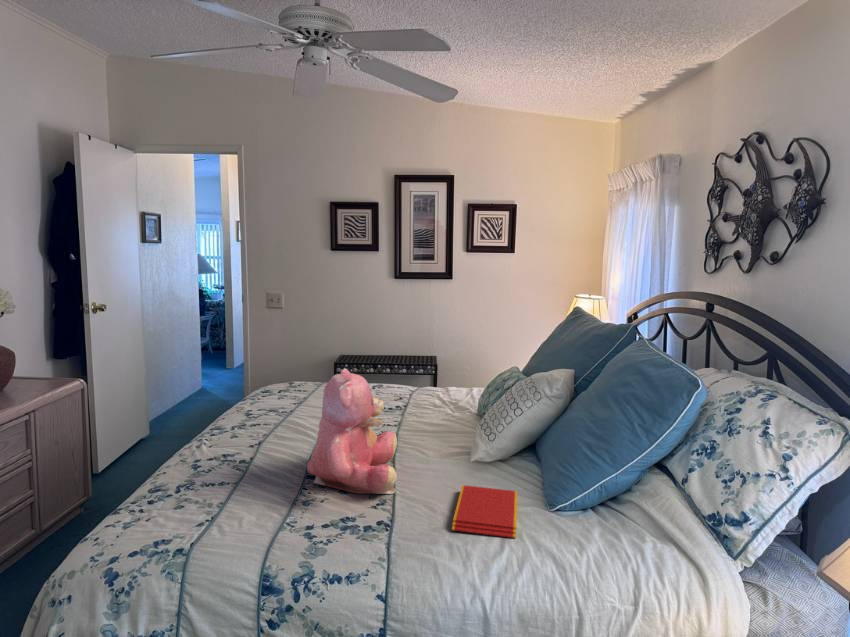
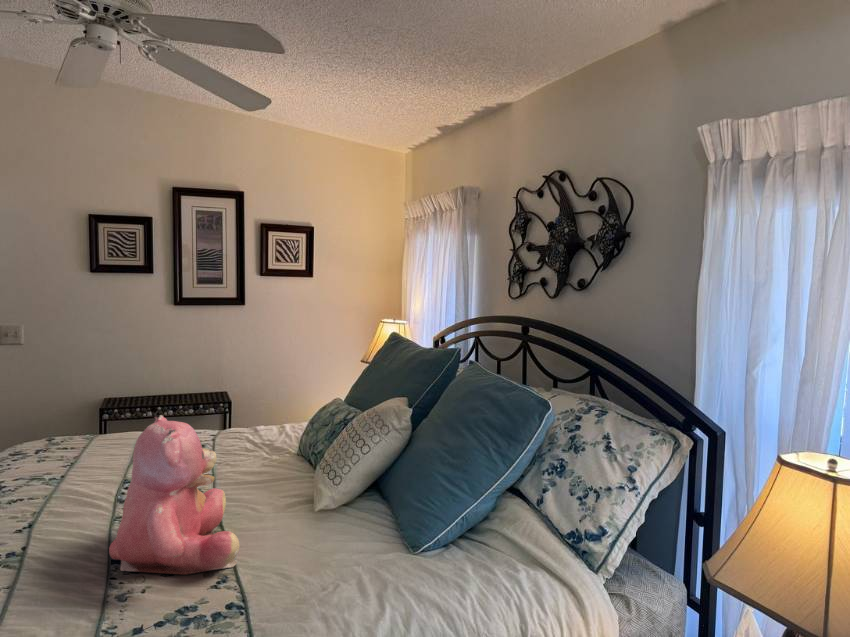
book: present [452,485,517,538] -> none [317,538,396,599]

